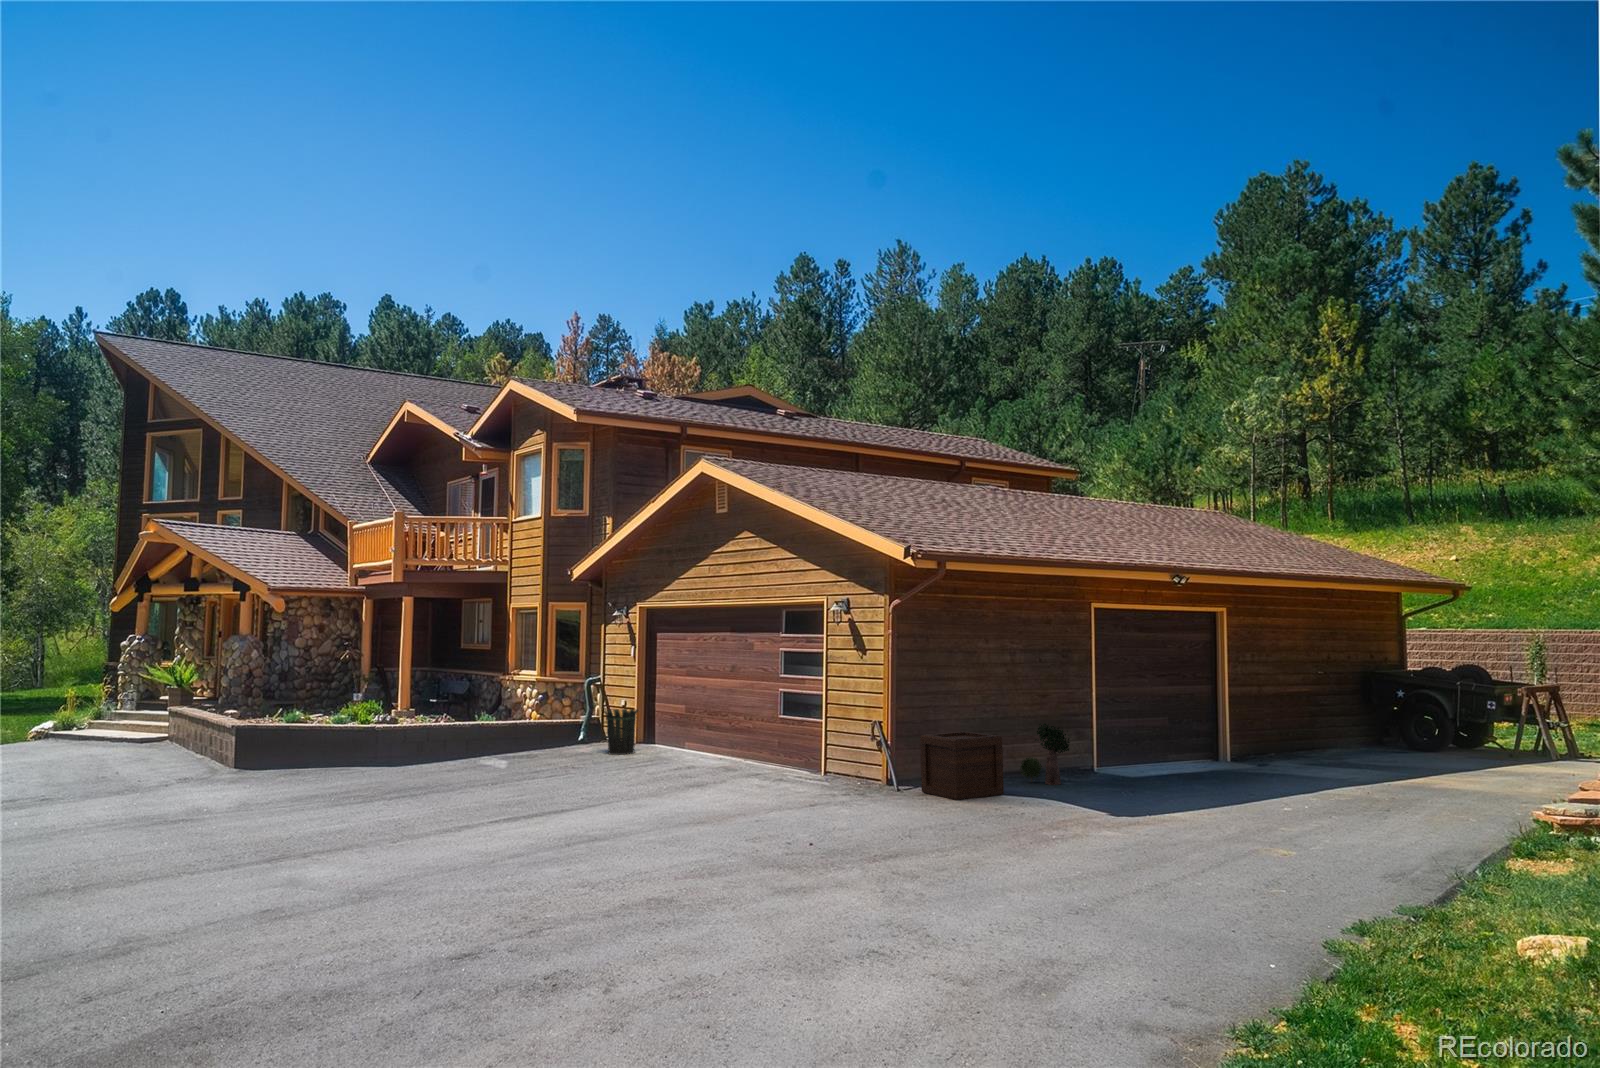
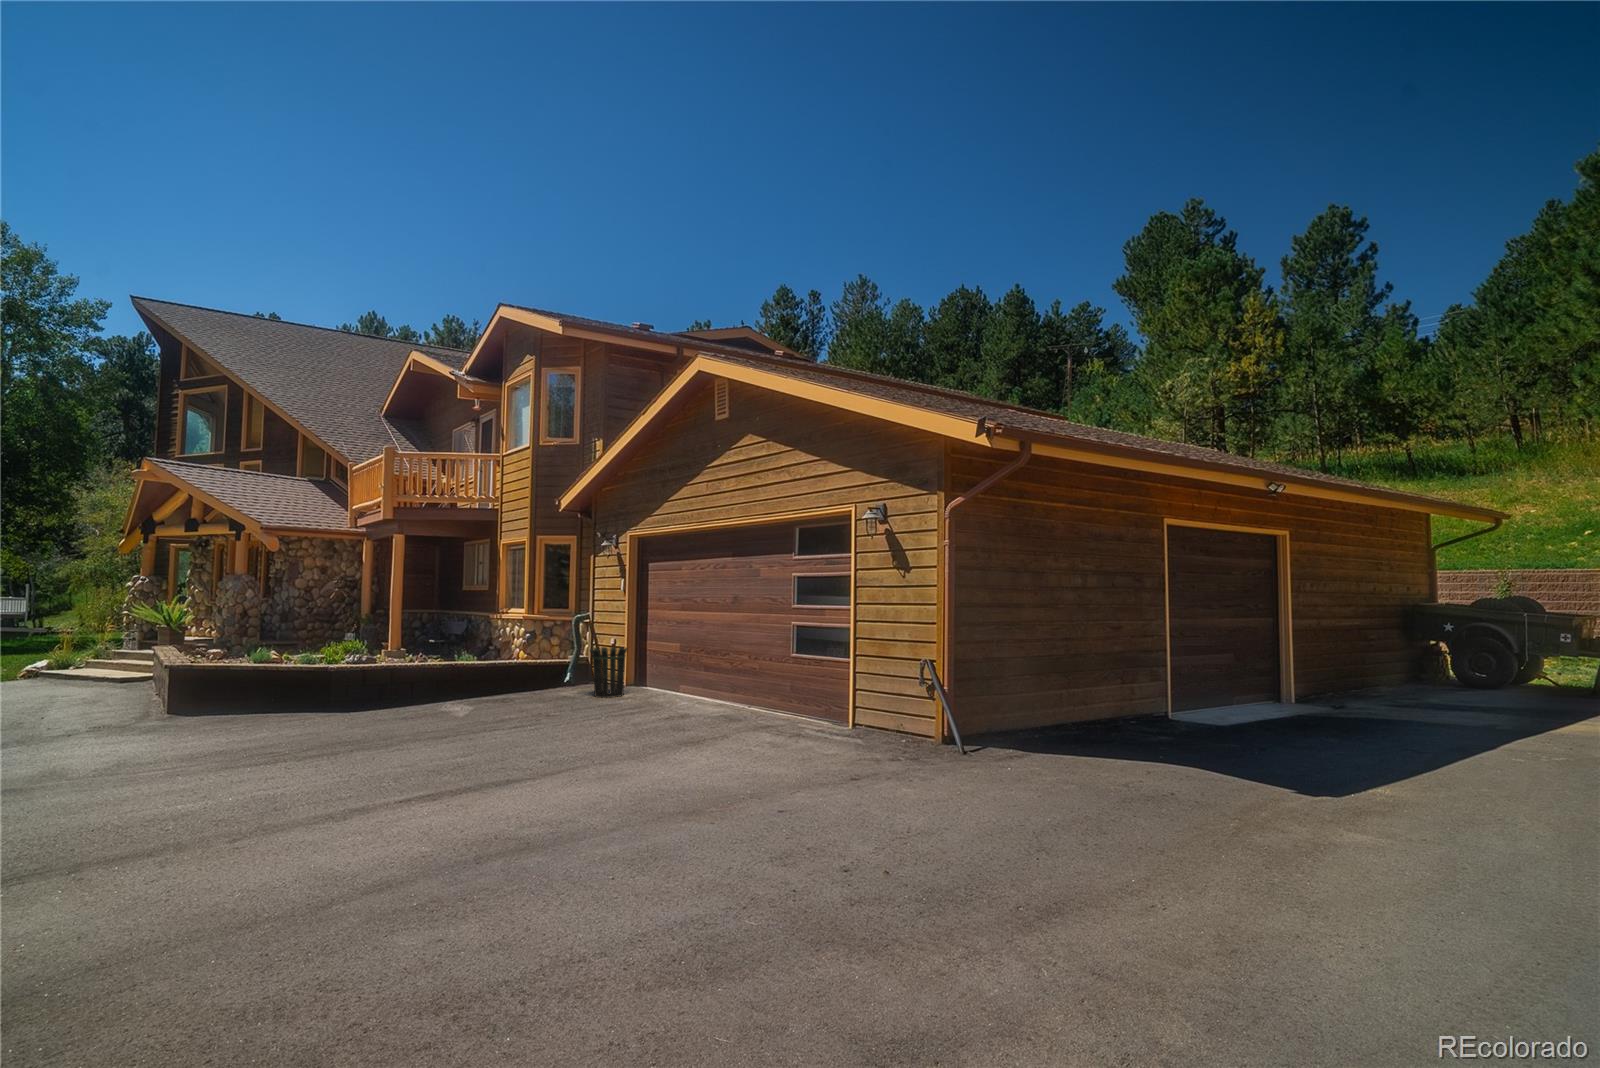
potted plant: present [1020,723,1070,785] -> none [1096,662,1165,741]
wooden crate: present [920,731,1004,800] -> none [984,674,1101,770]

